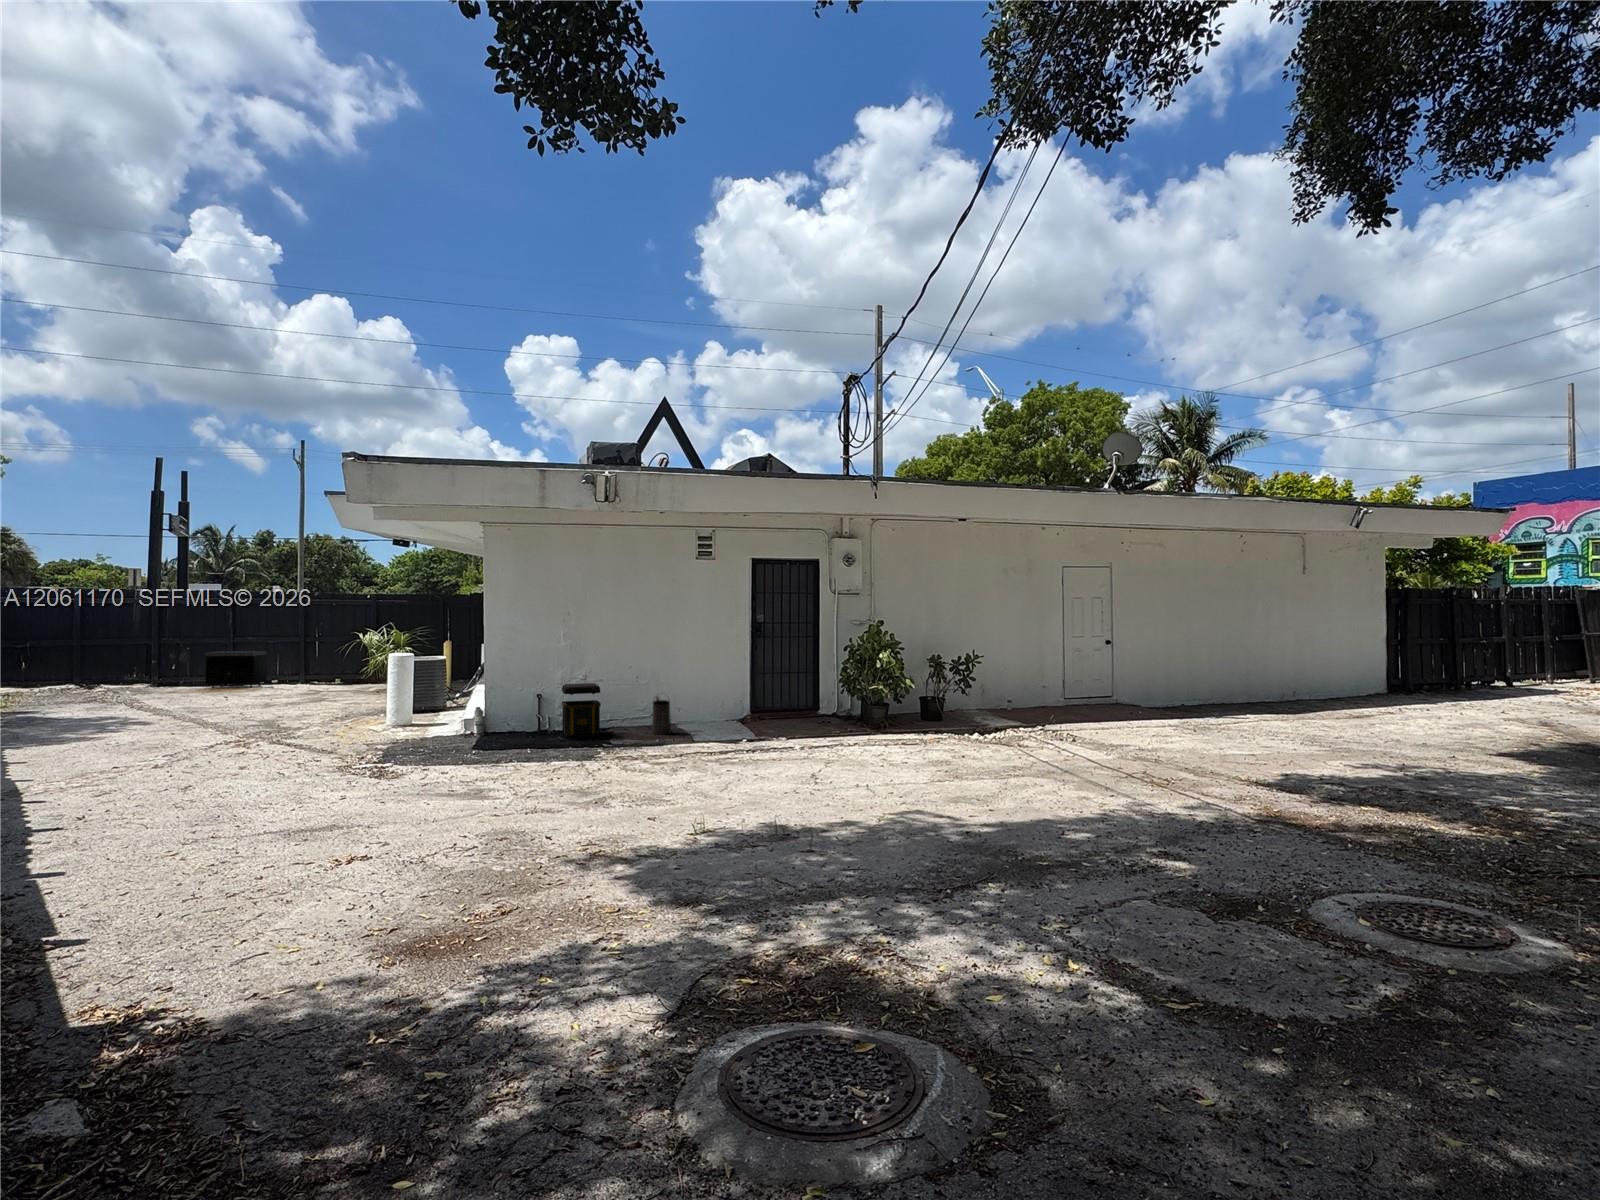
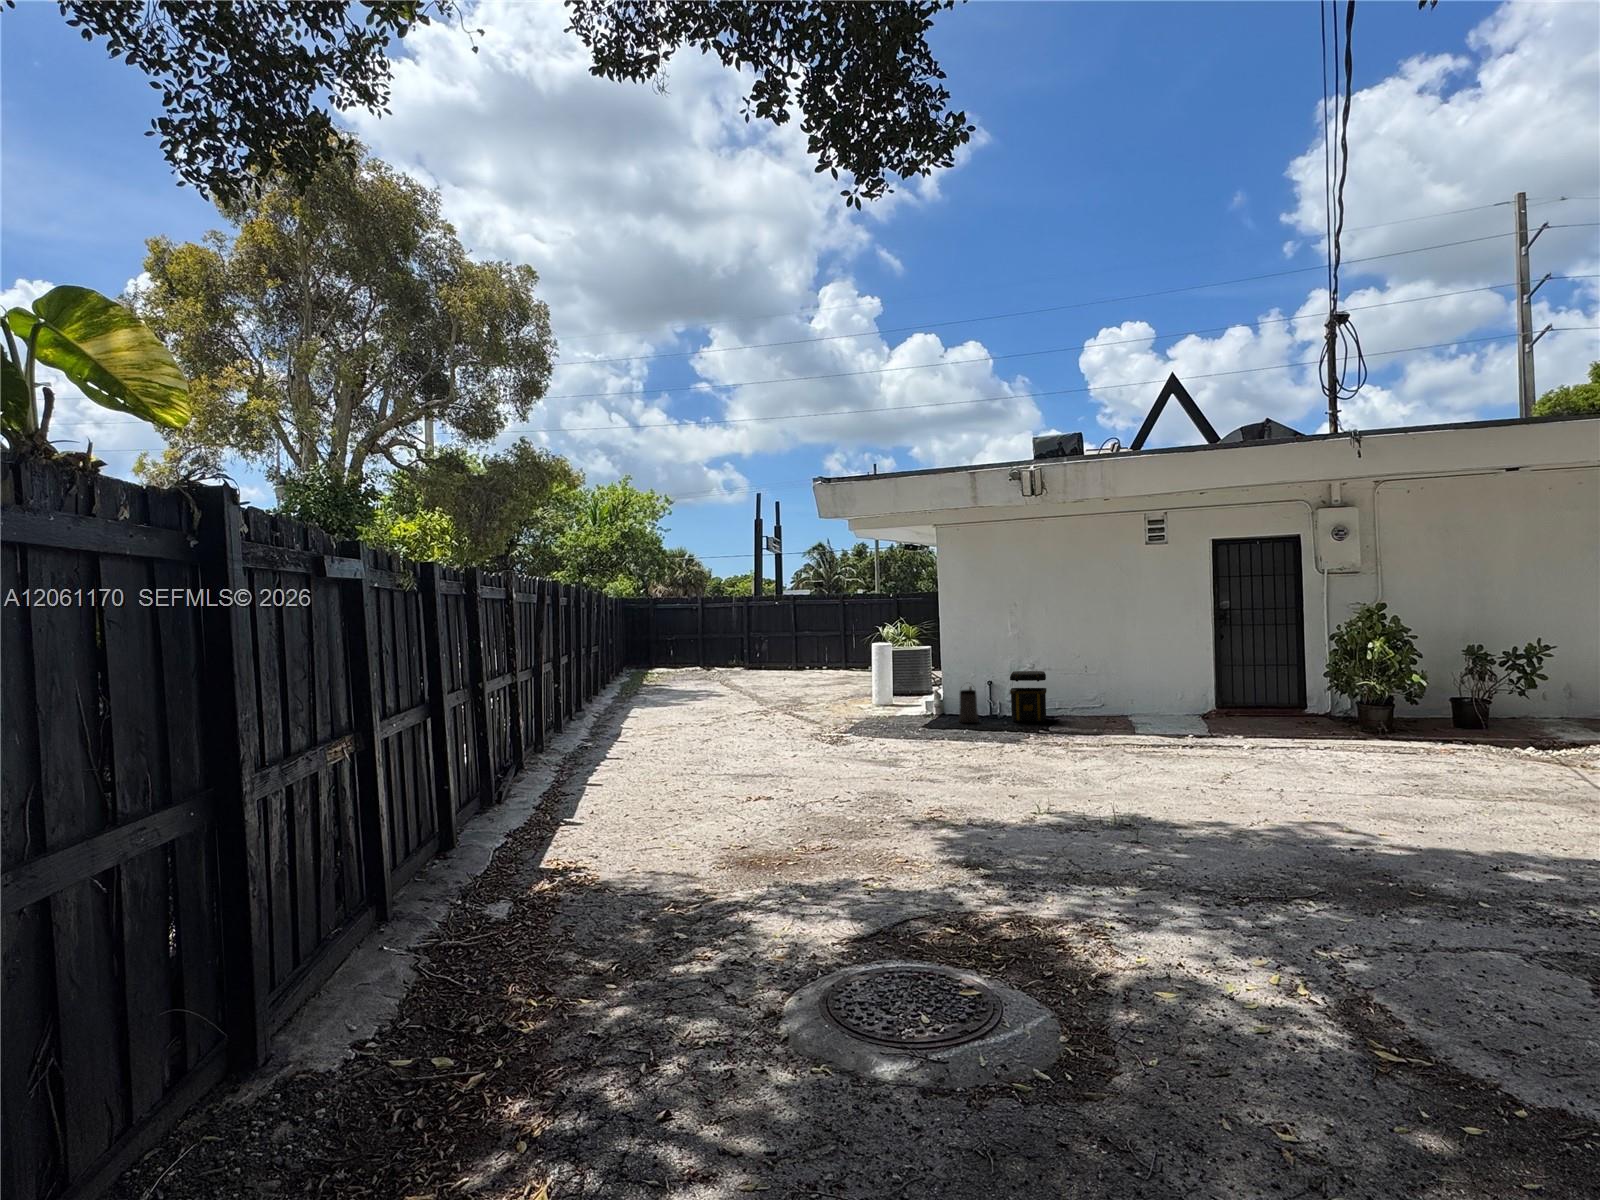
storage bench: present [205,651,267,688] -> none [780,642,823,672]
watering can: present [651,696,671,735] -> present [959,687,979,723]

